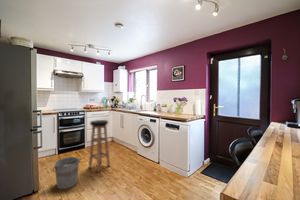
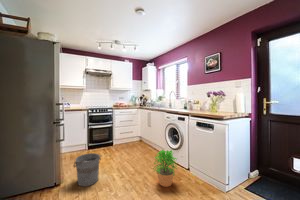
bar stool: present [89,120,110,171] -> none [112,117,134,172]
potted plant: none [129,148,153,179] -> present [154,150,177,187]

